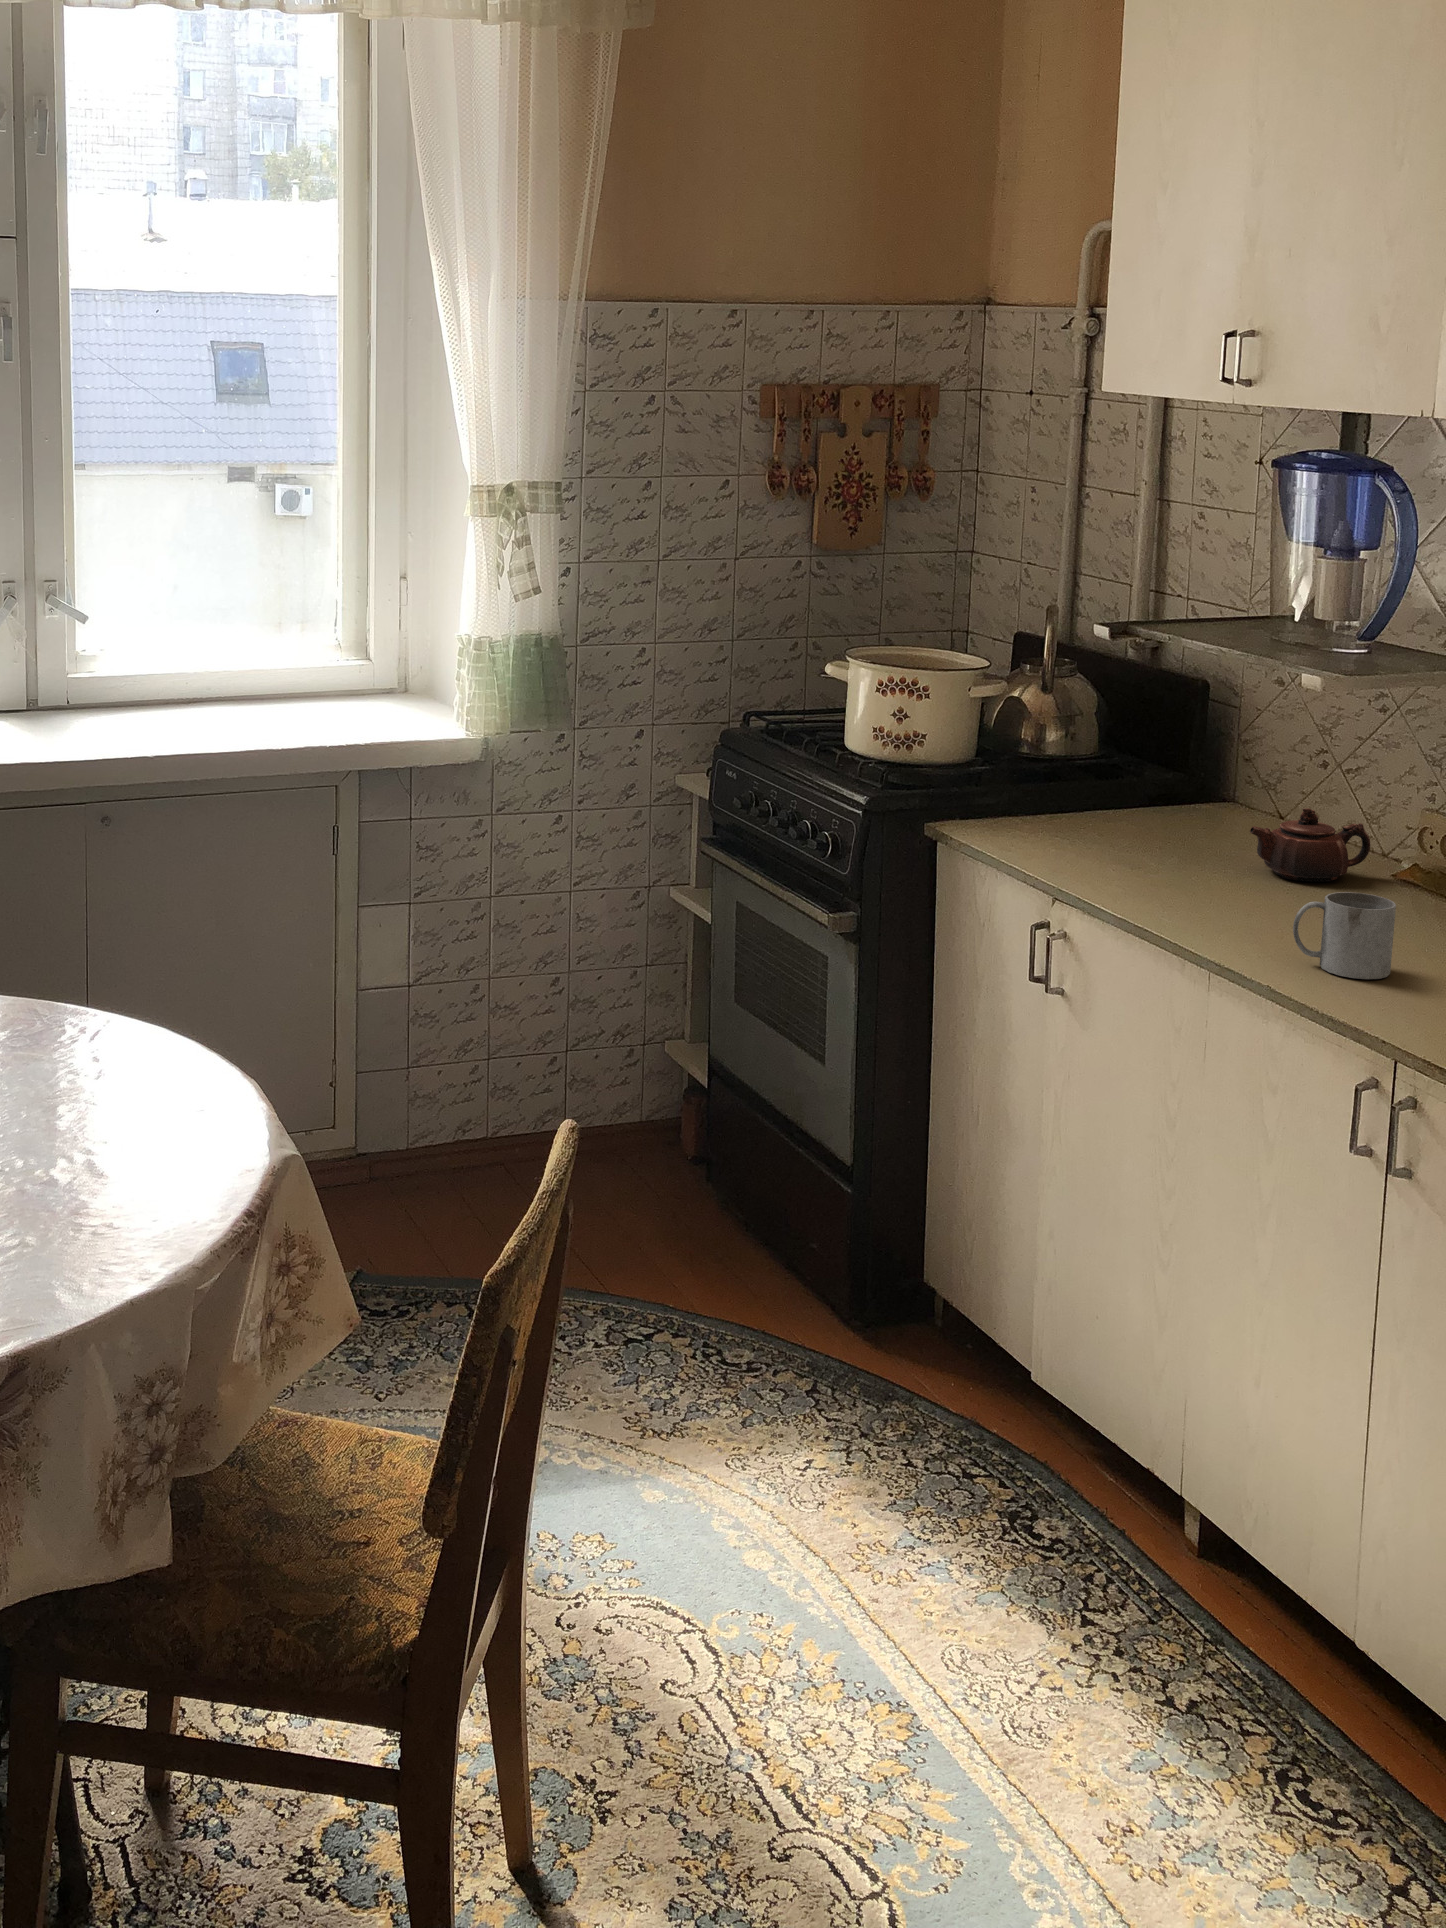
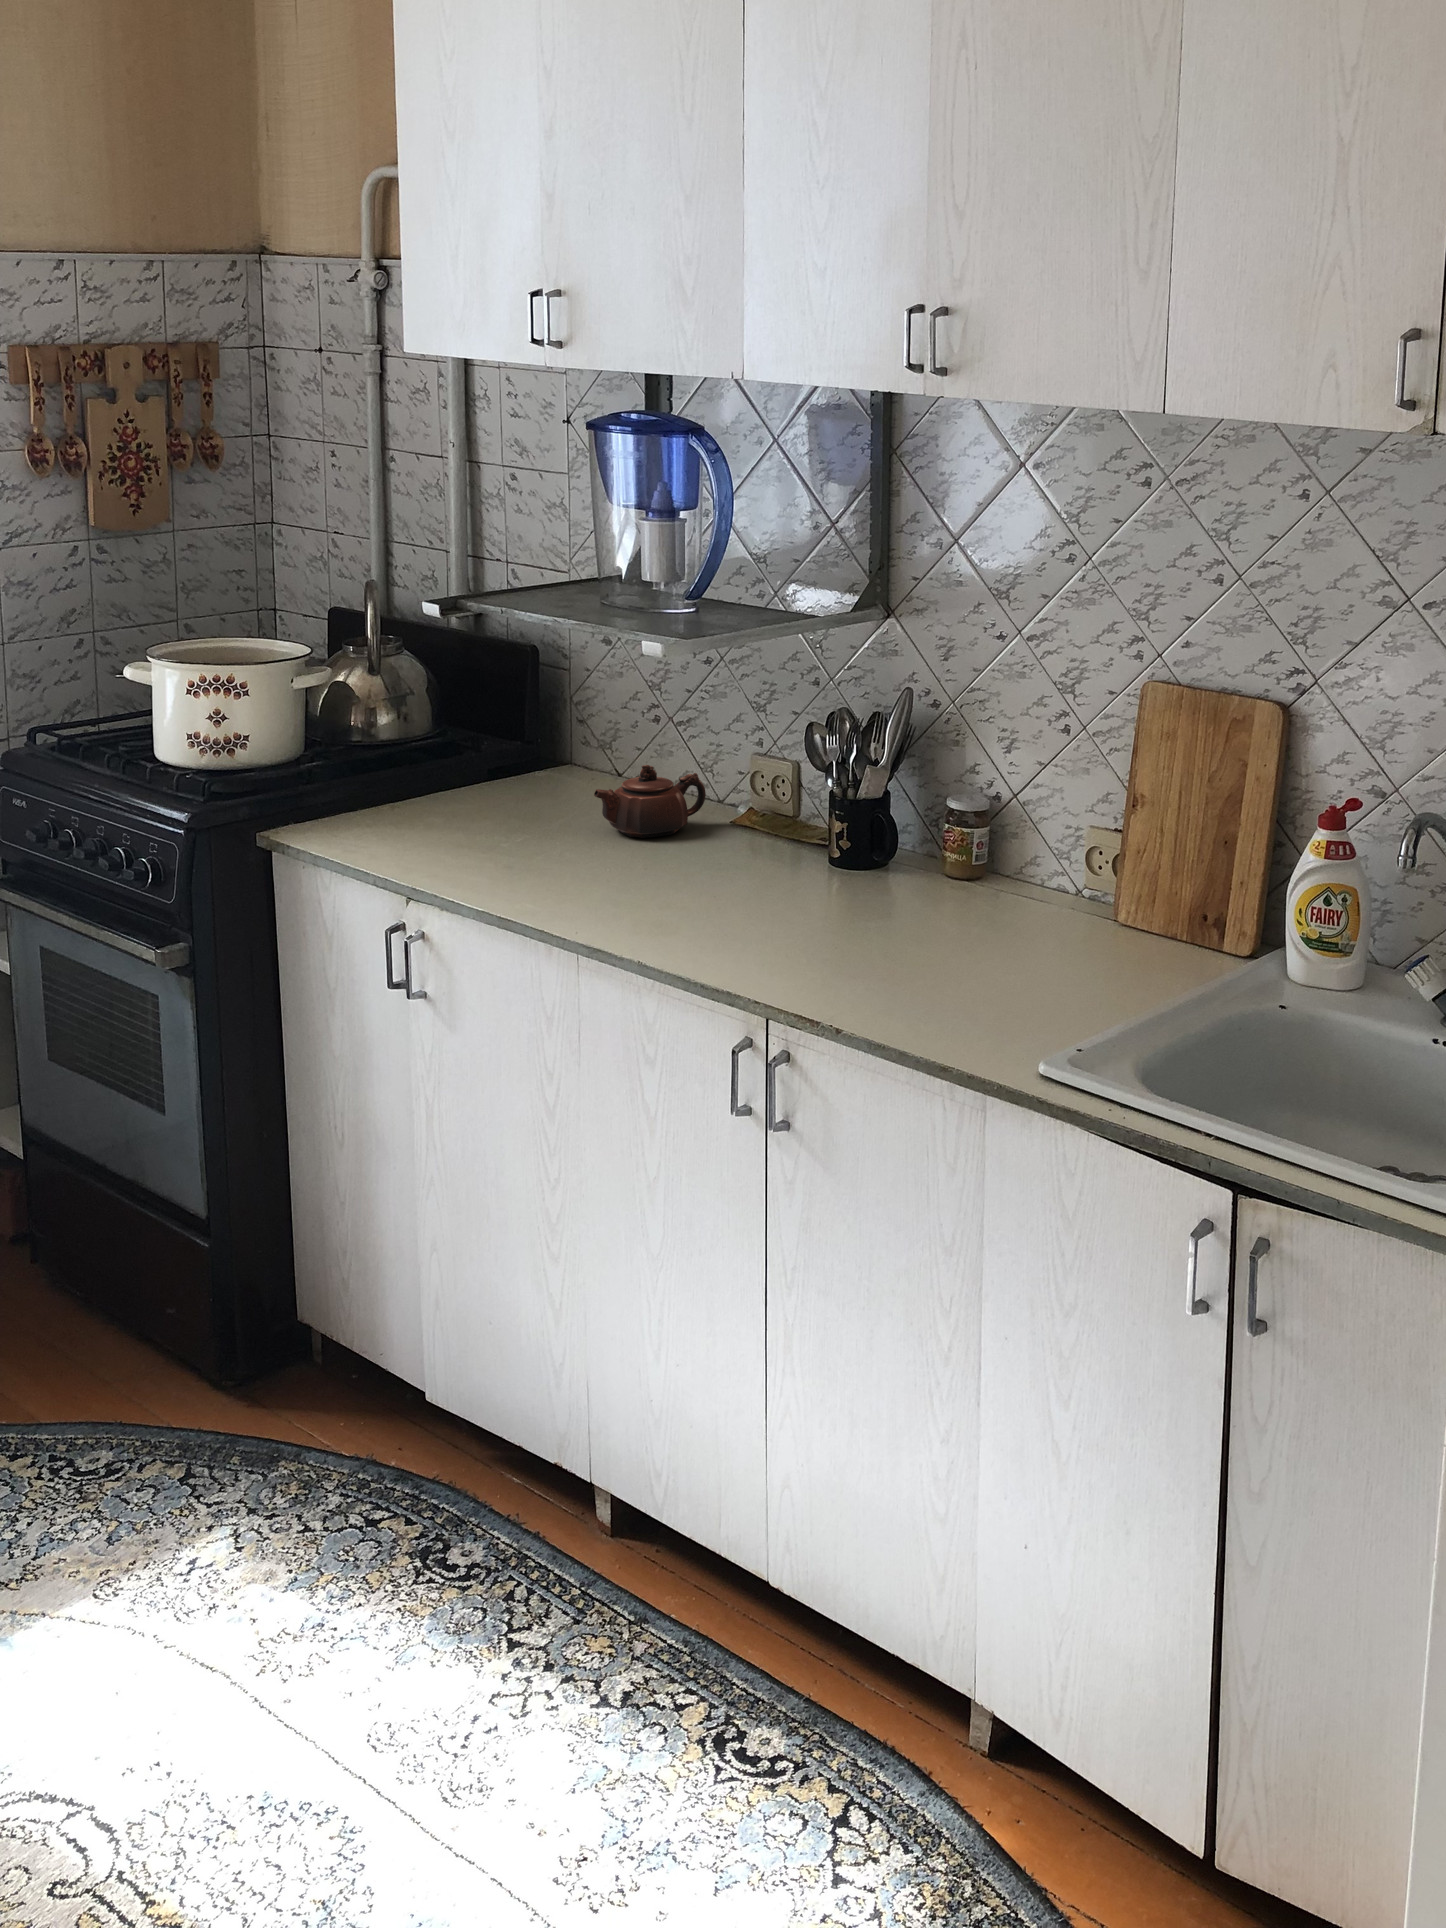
mug: present [1293,892,1396,979] -> none [652,850,745,937]

